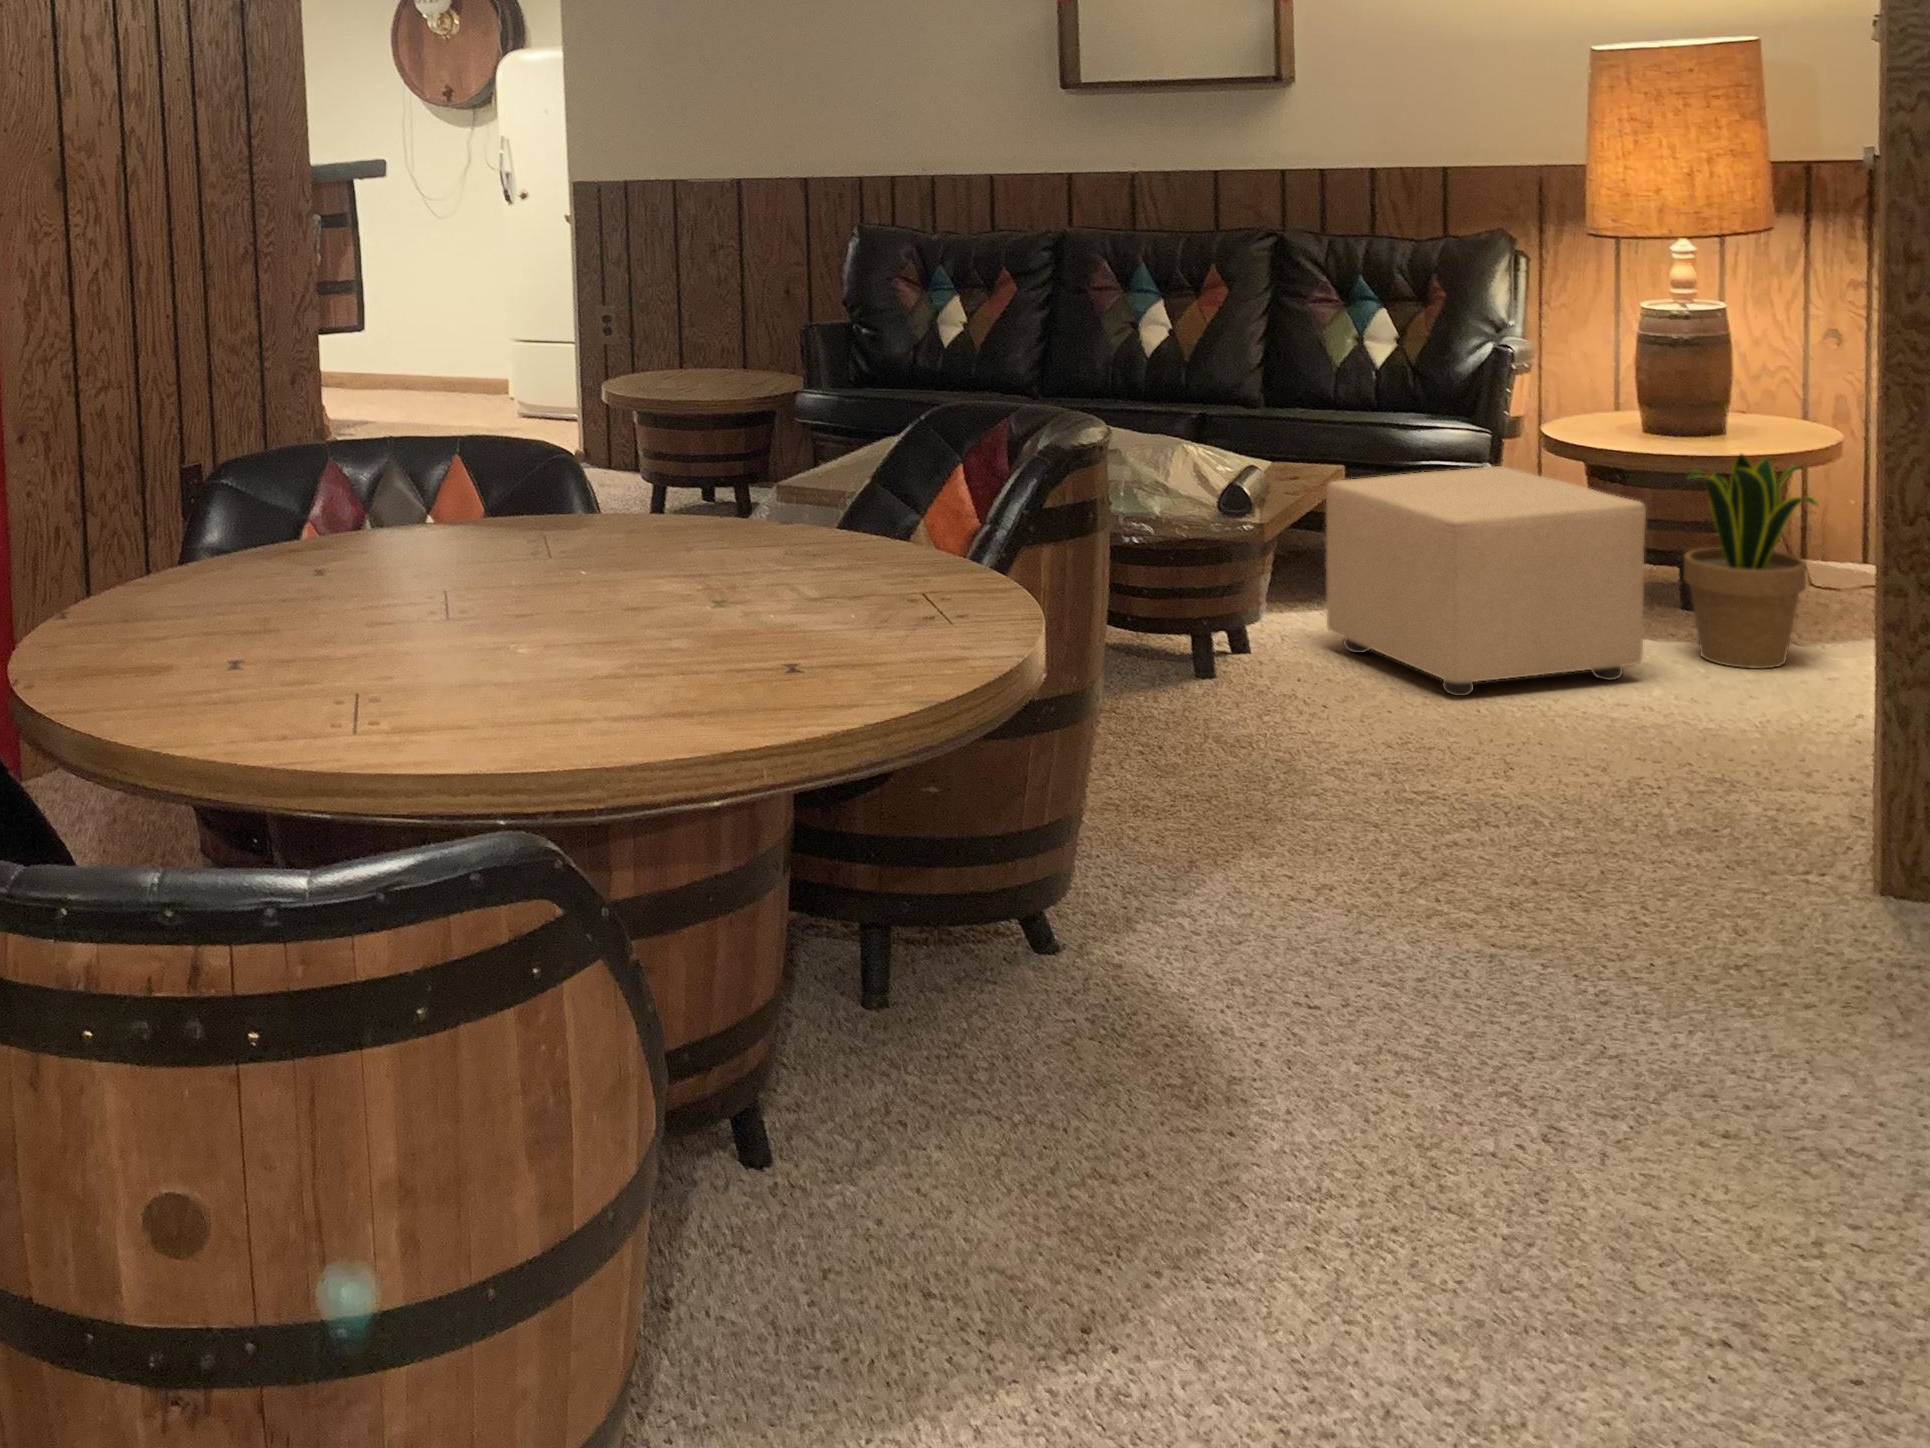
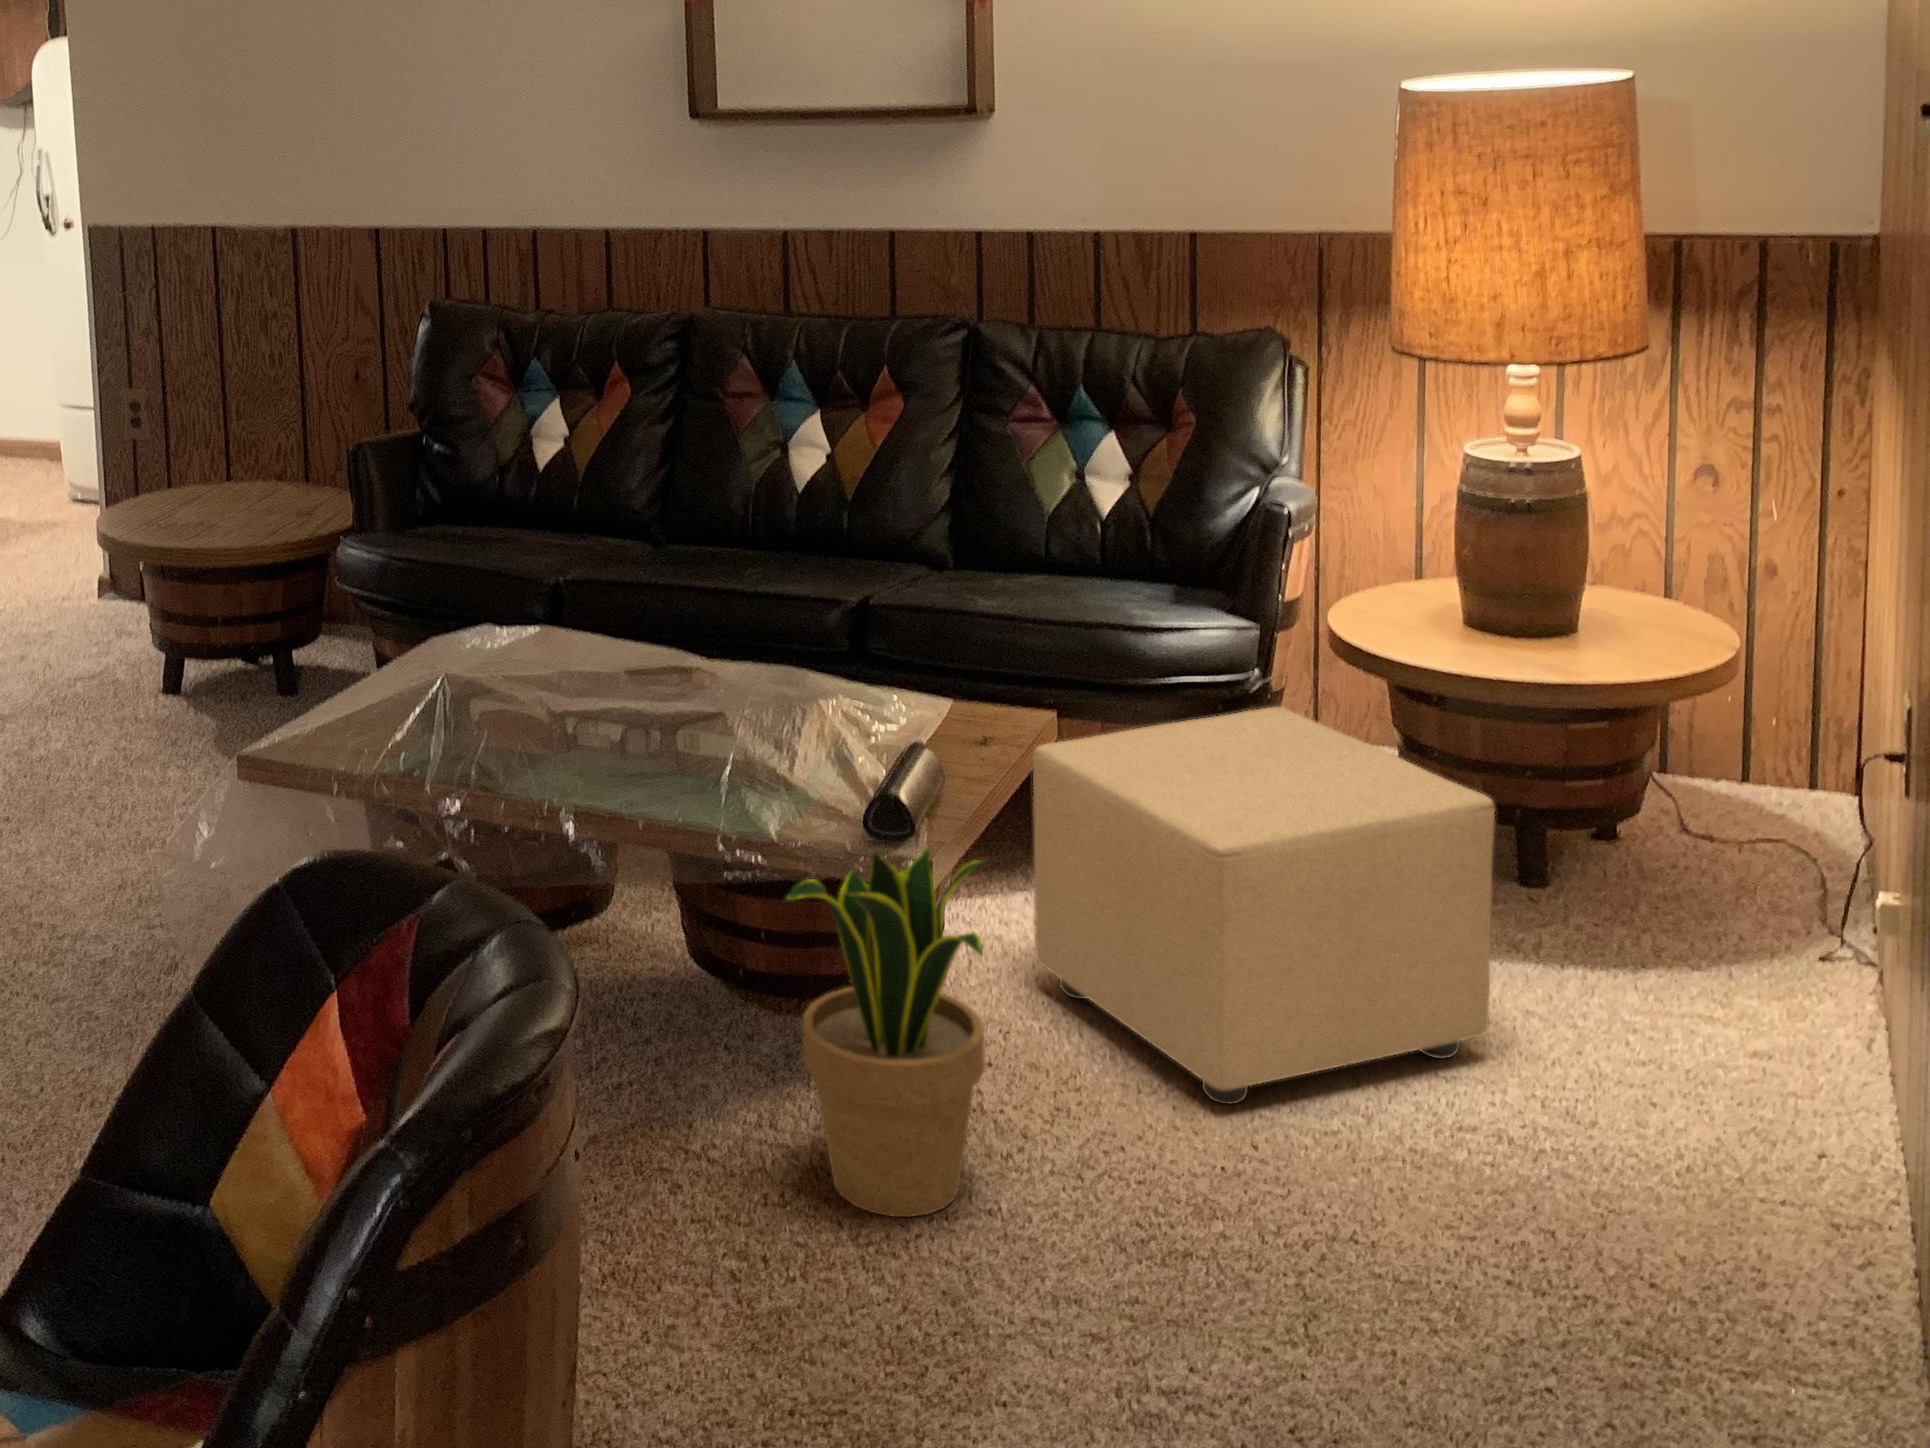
potted plant: present [1684,454,1818,669] -> present [785,847,986,1217]

